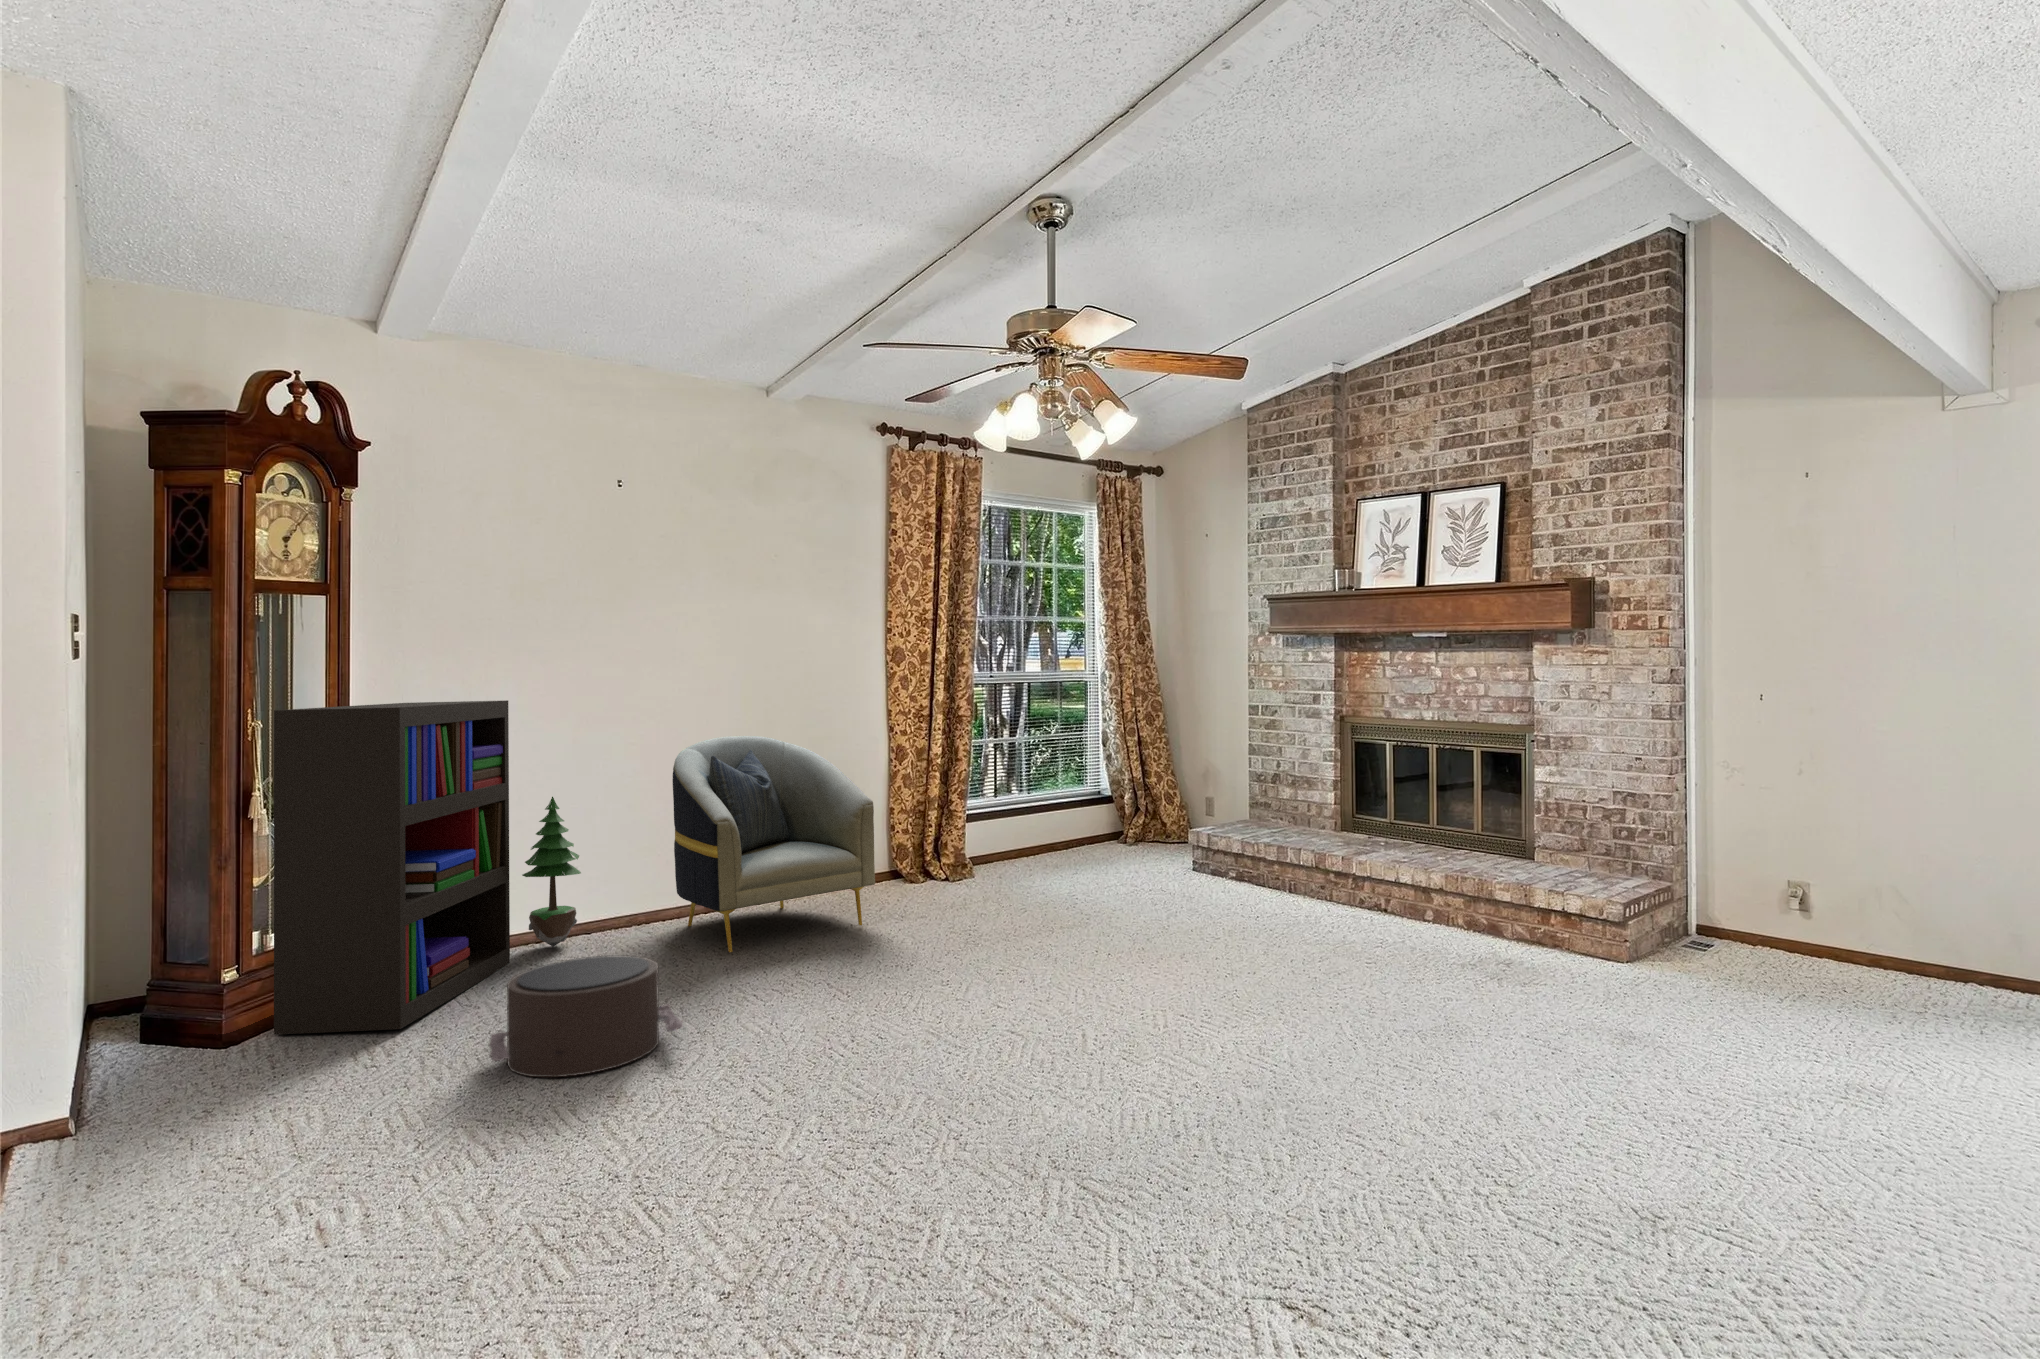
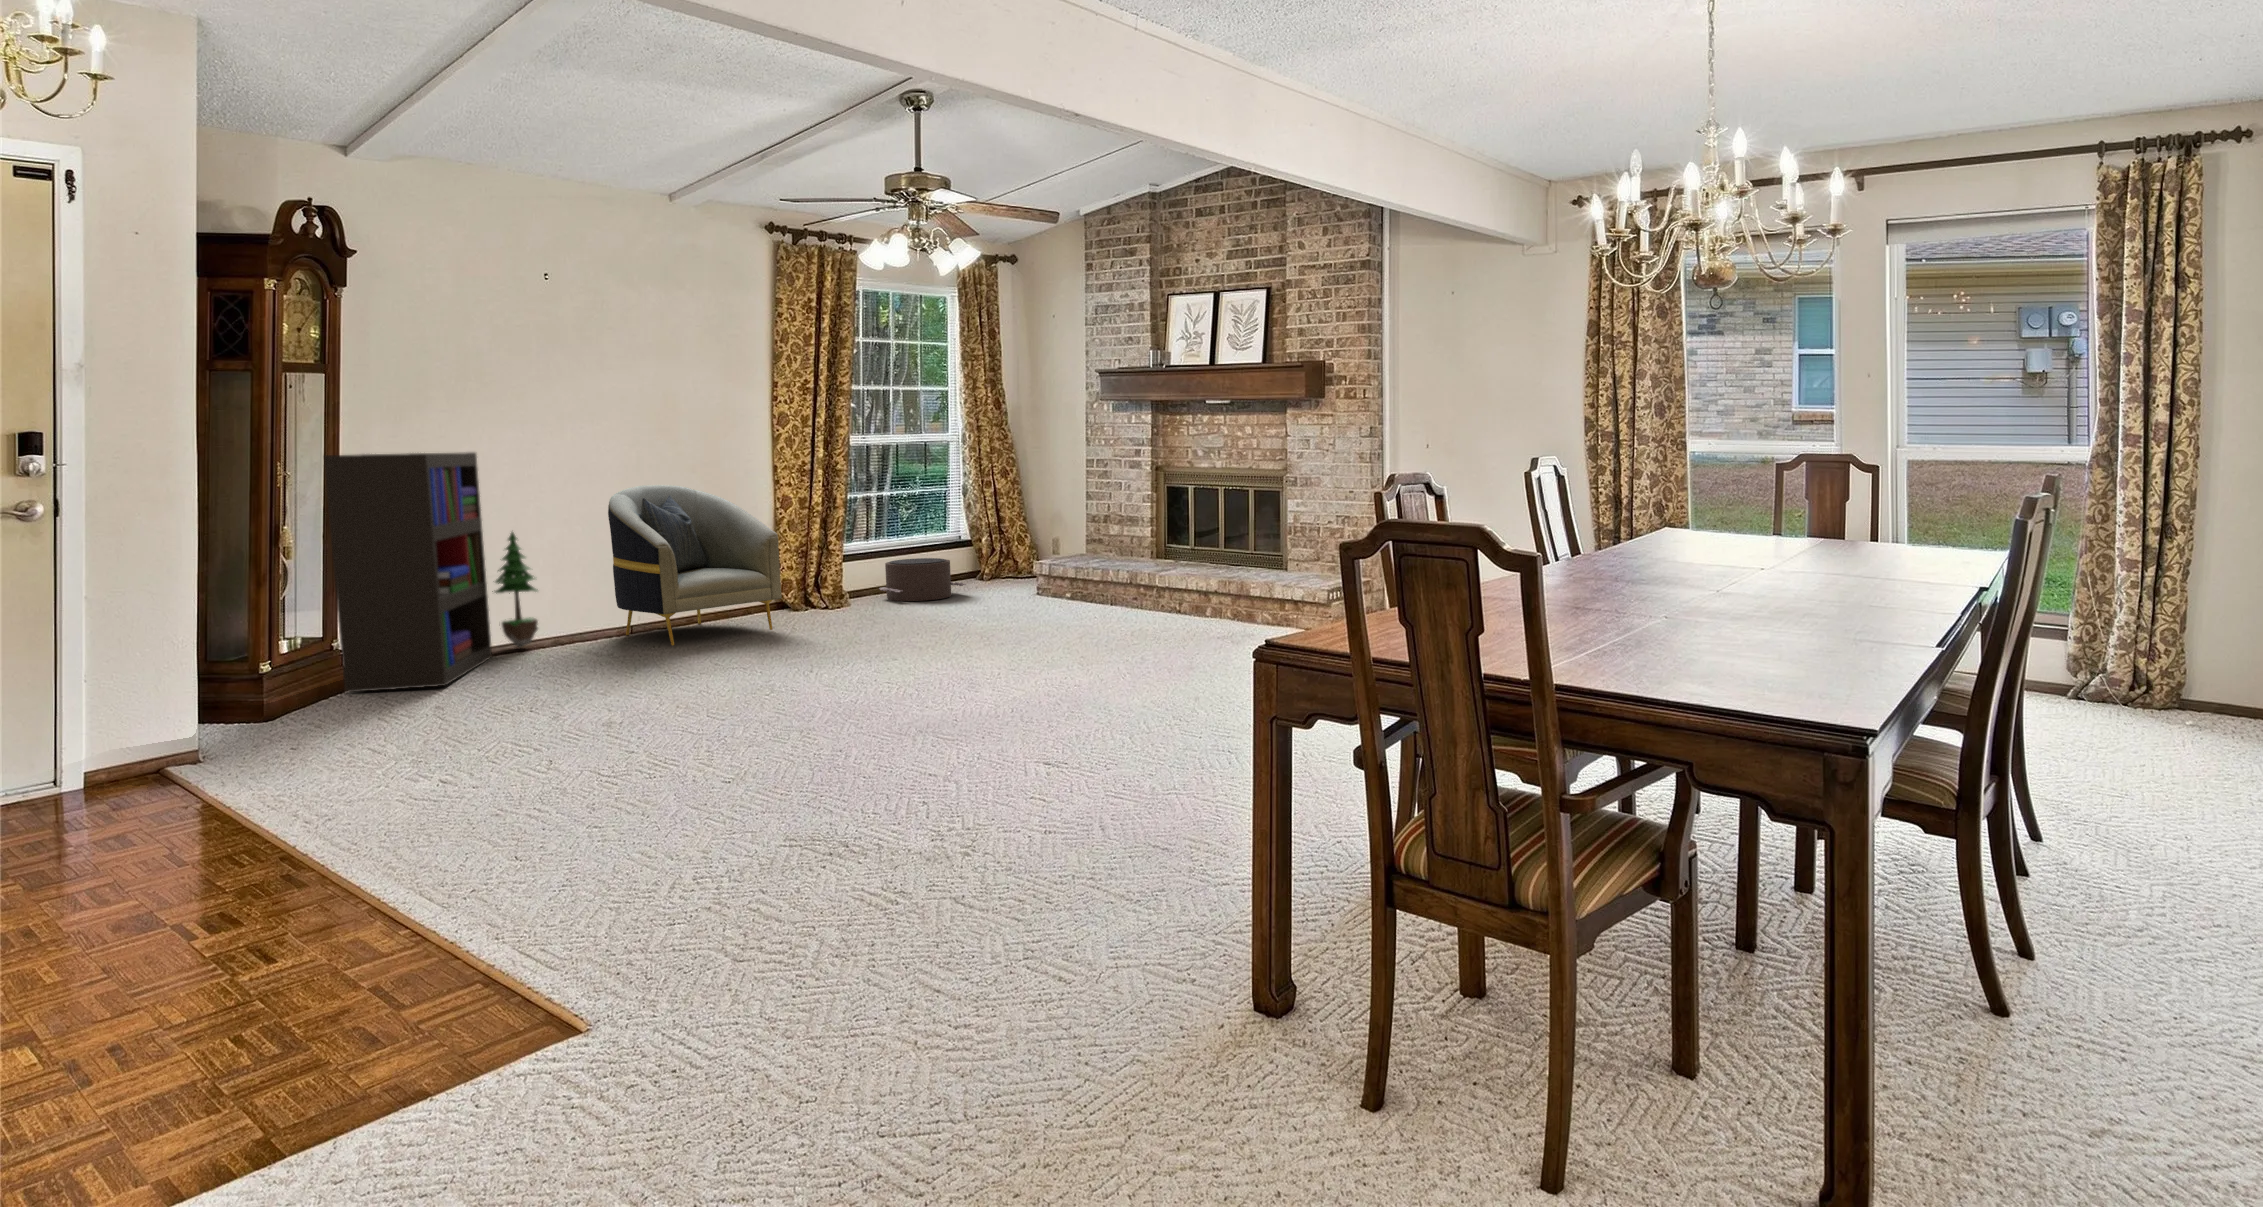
pouf: present [488,955,683,1077] -> present [879,558,966,601]

